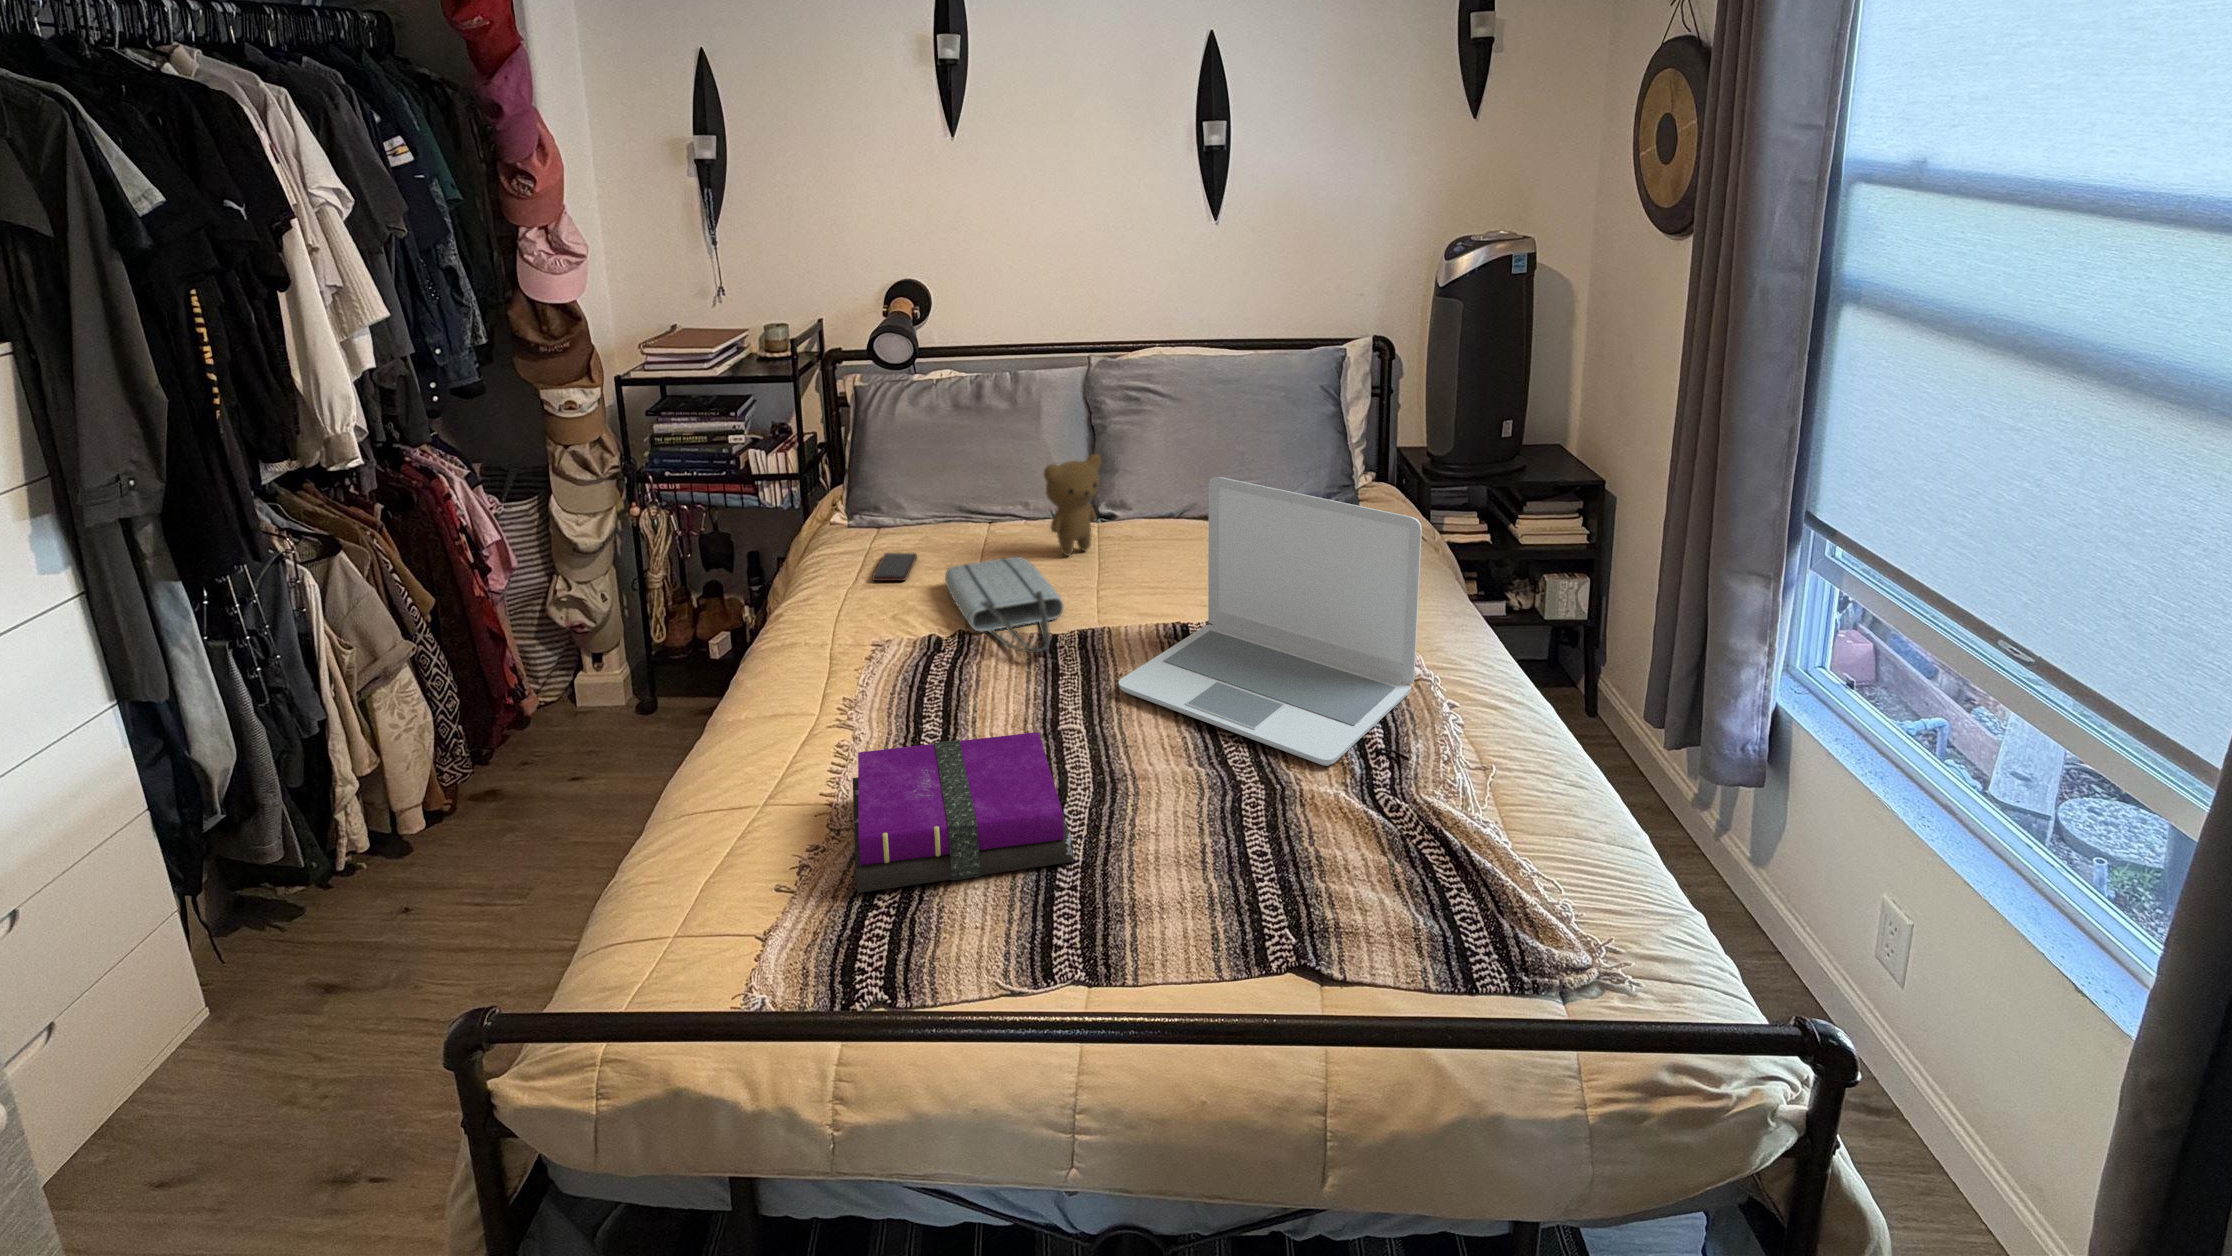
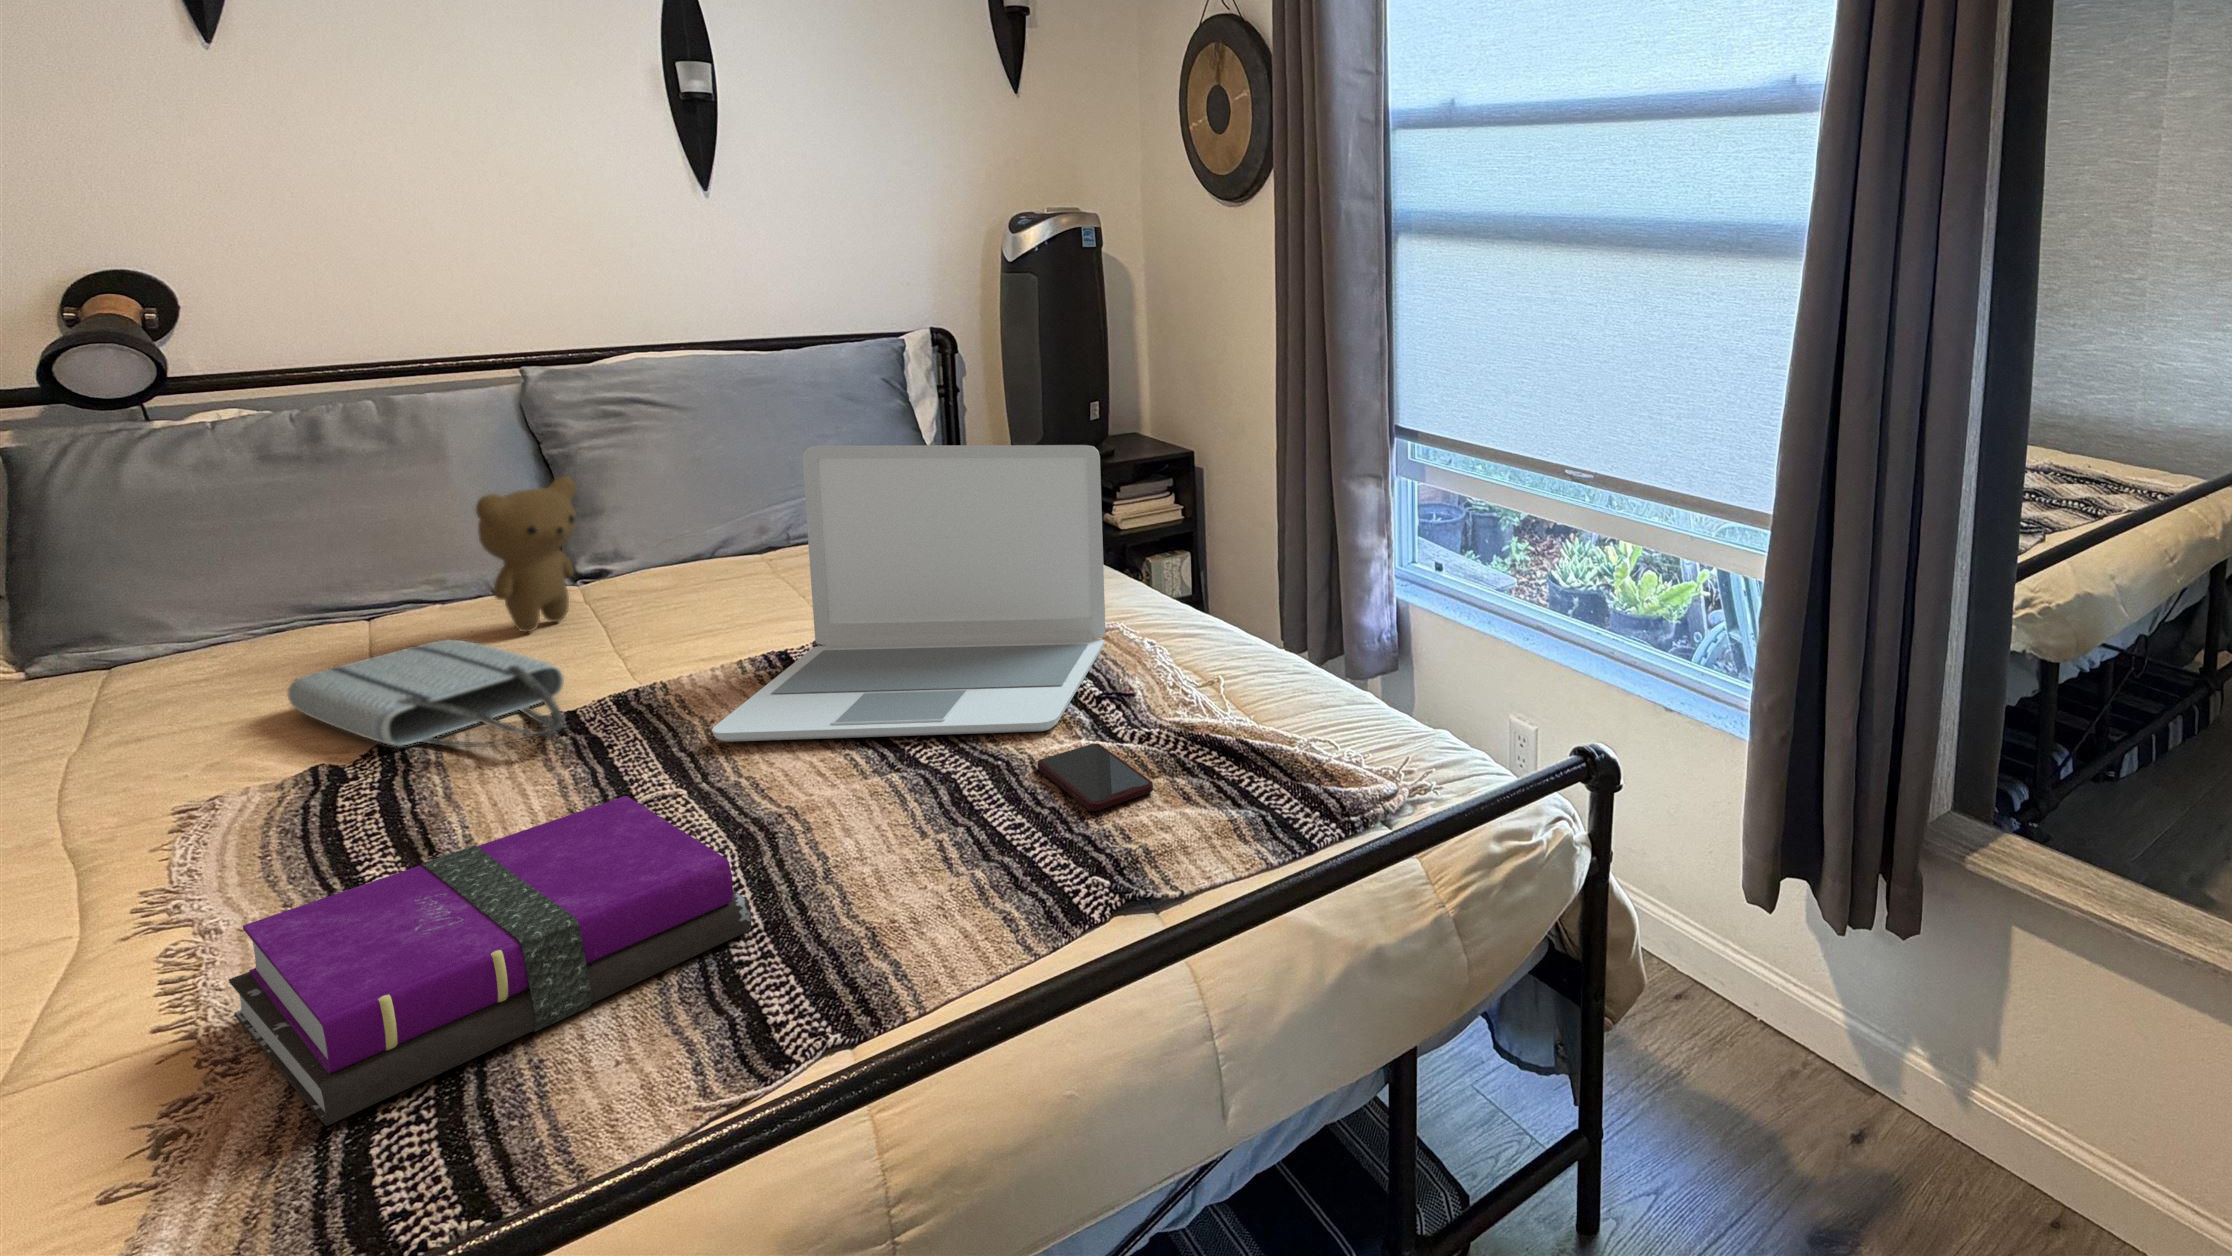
smartphone: present [872,553,917,581] -> present [1038,744,1153,811]

